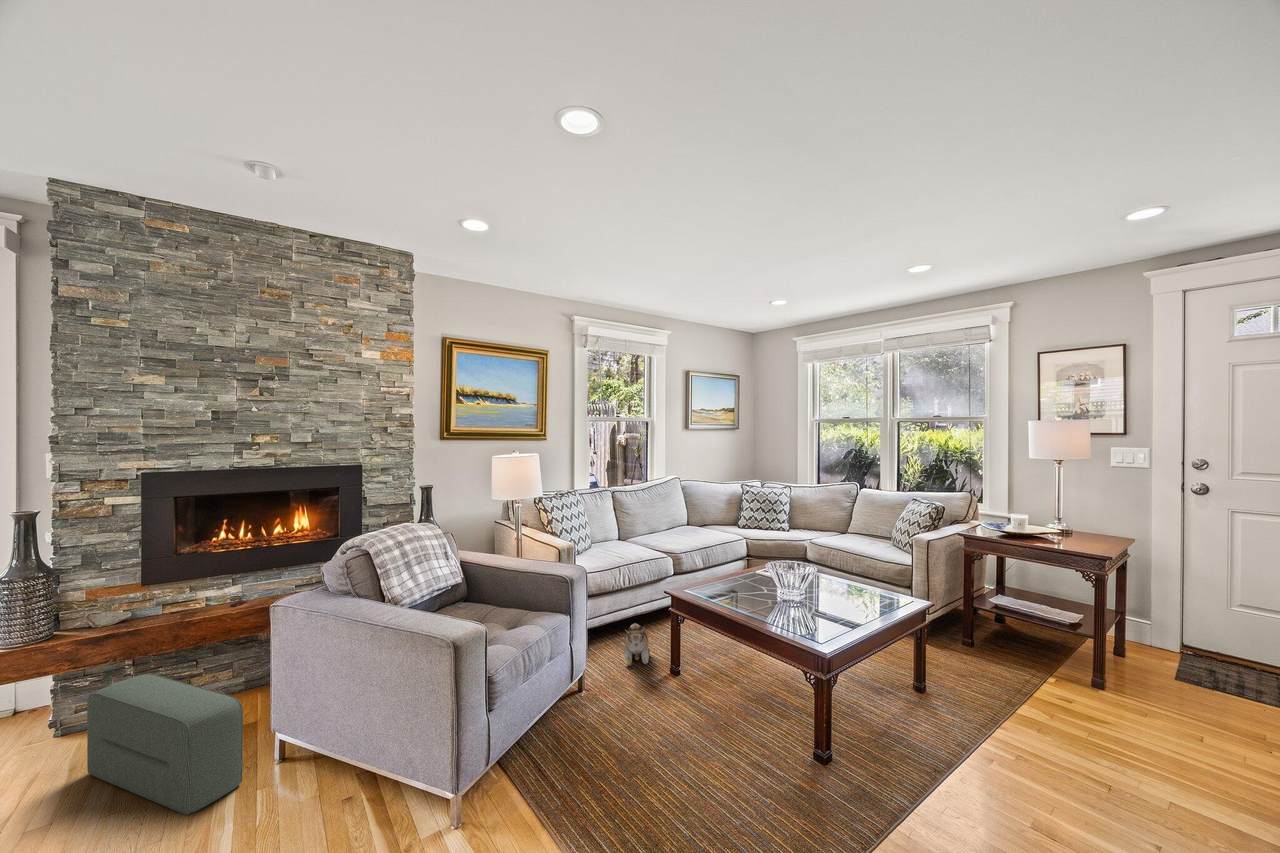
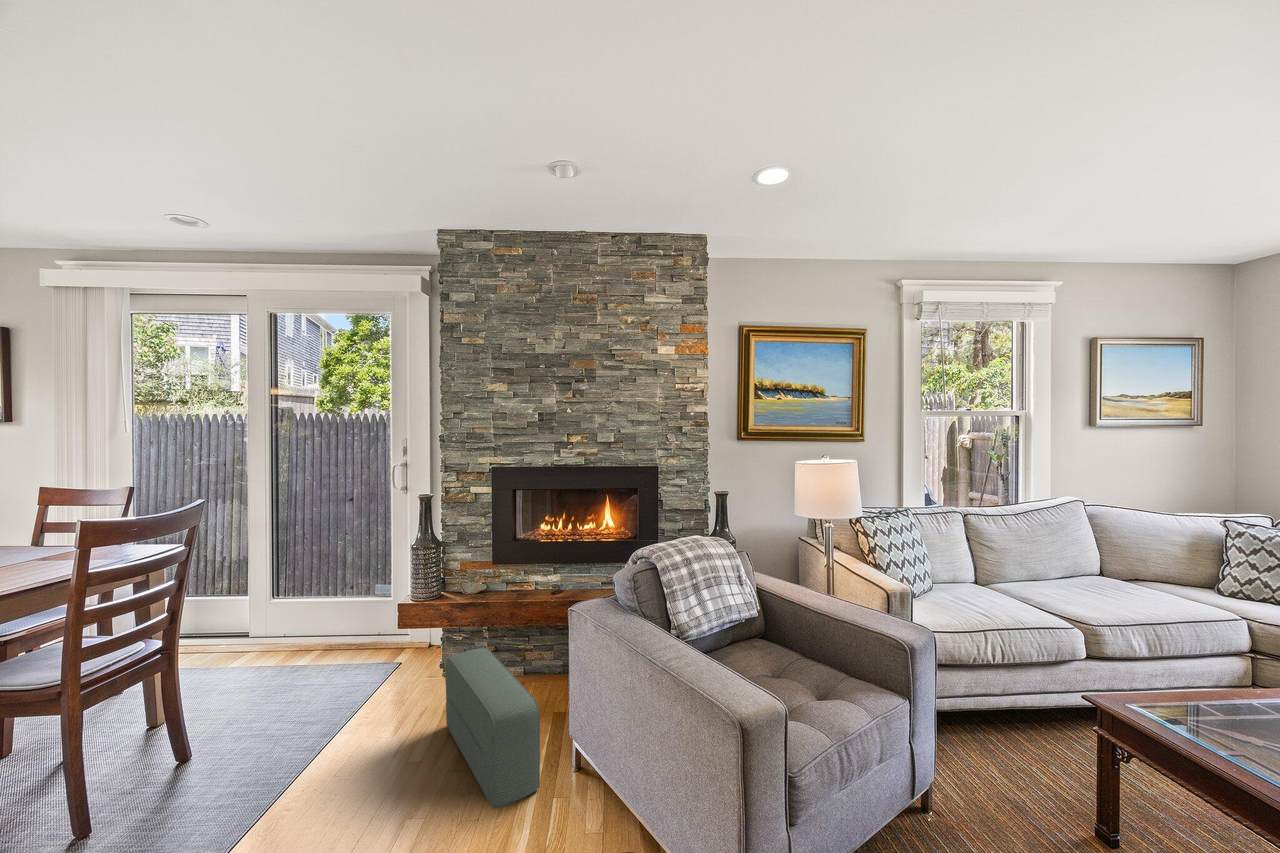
plush toy: present [624,623,650,666] -> none [996,724,1044,794]

